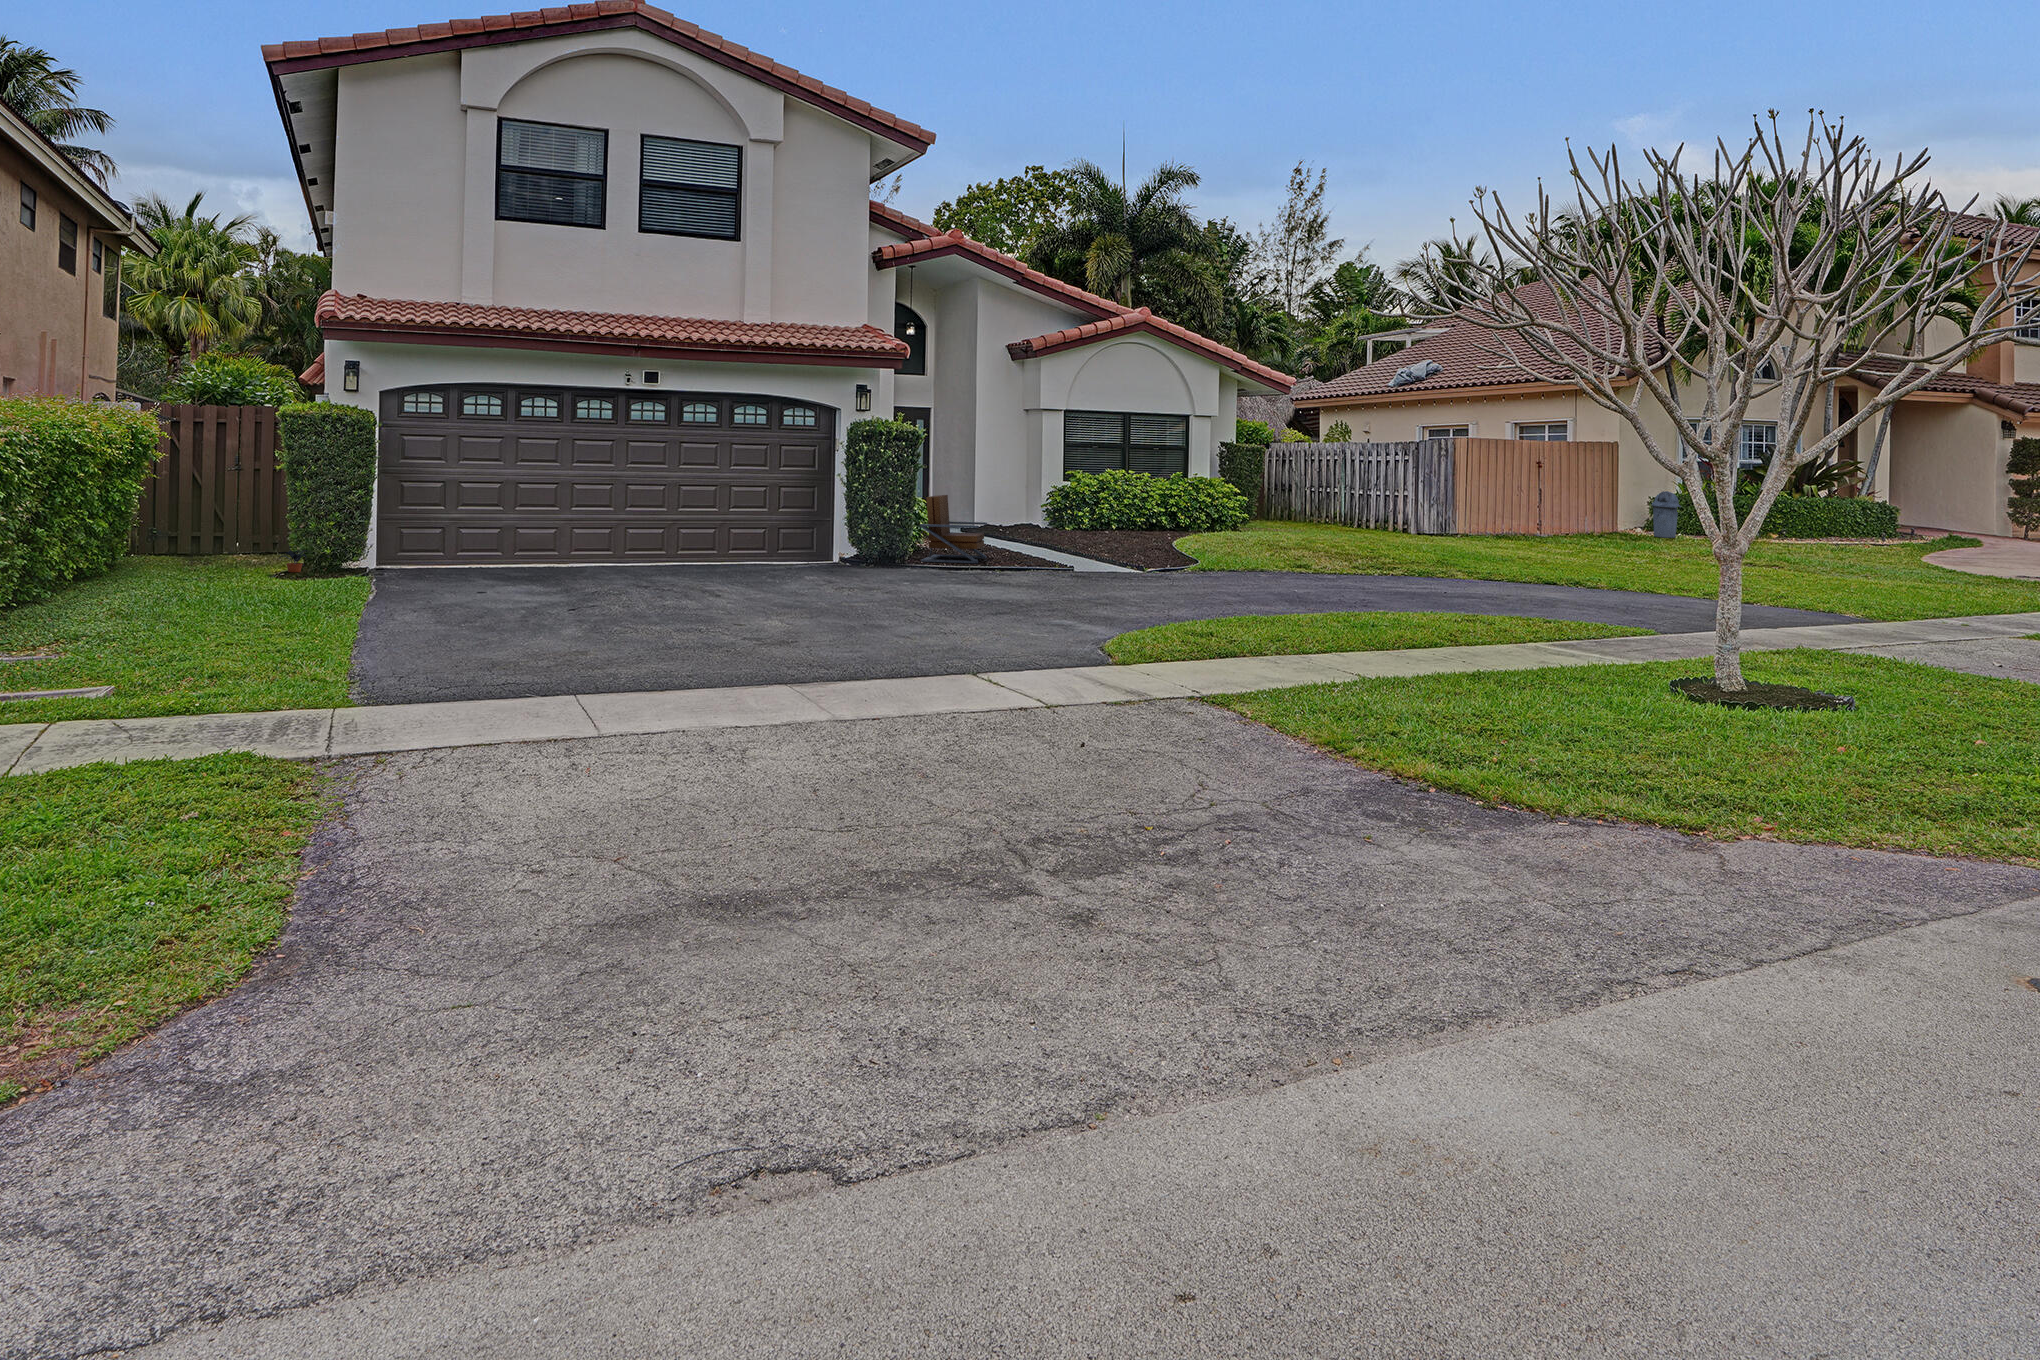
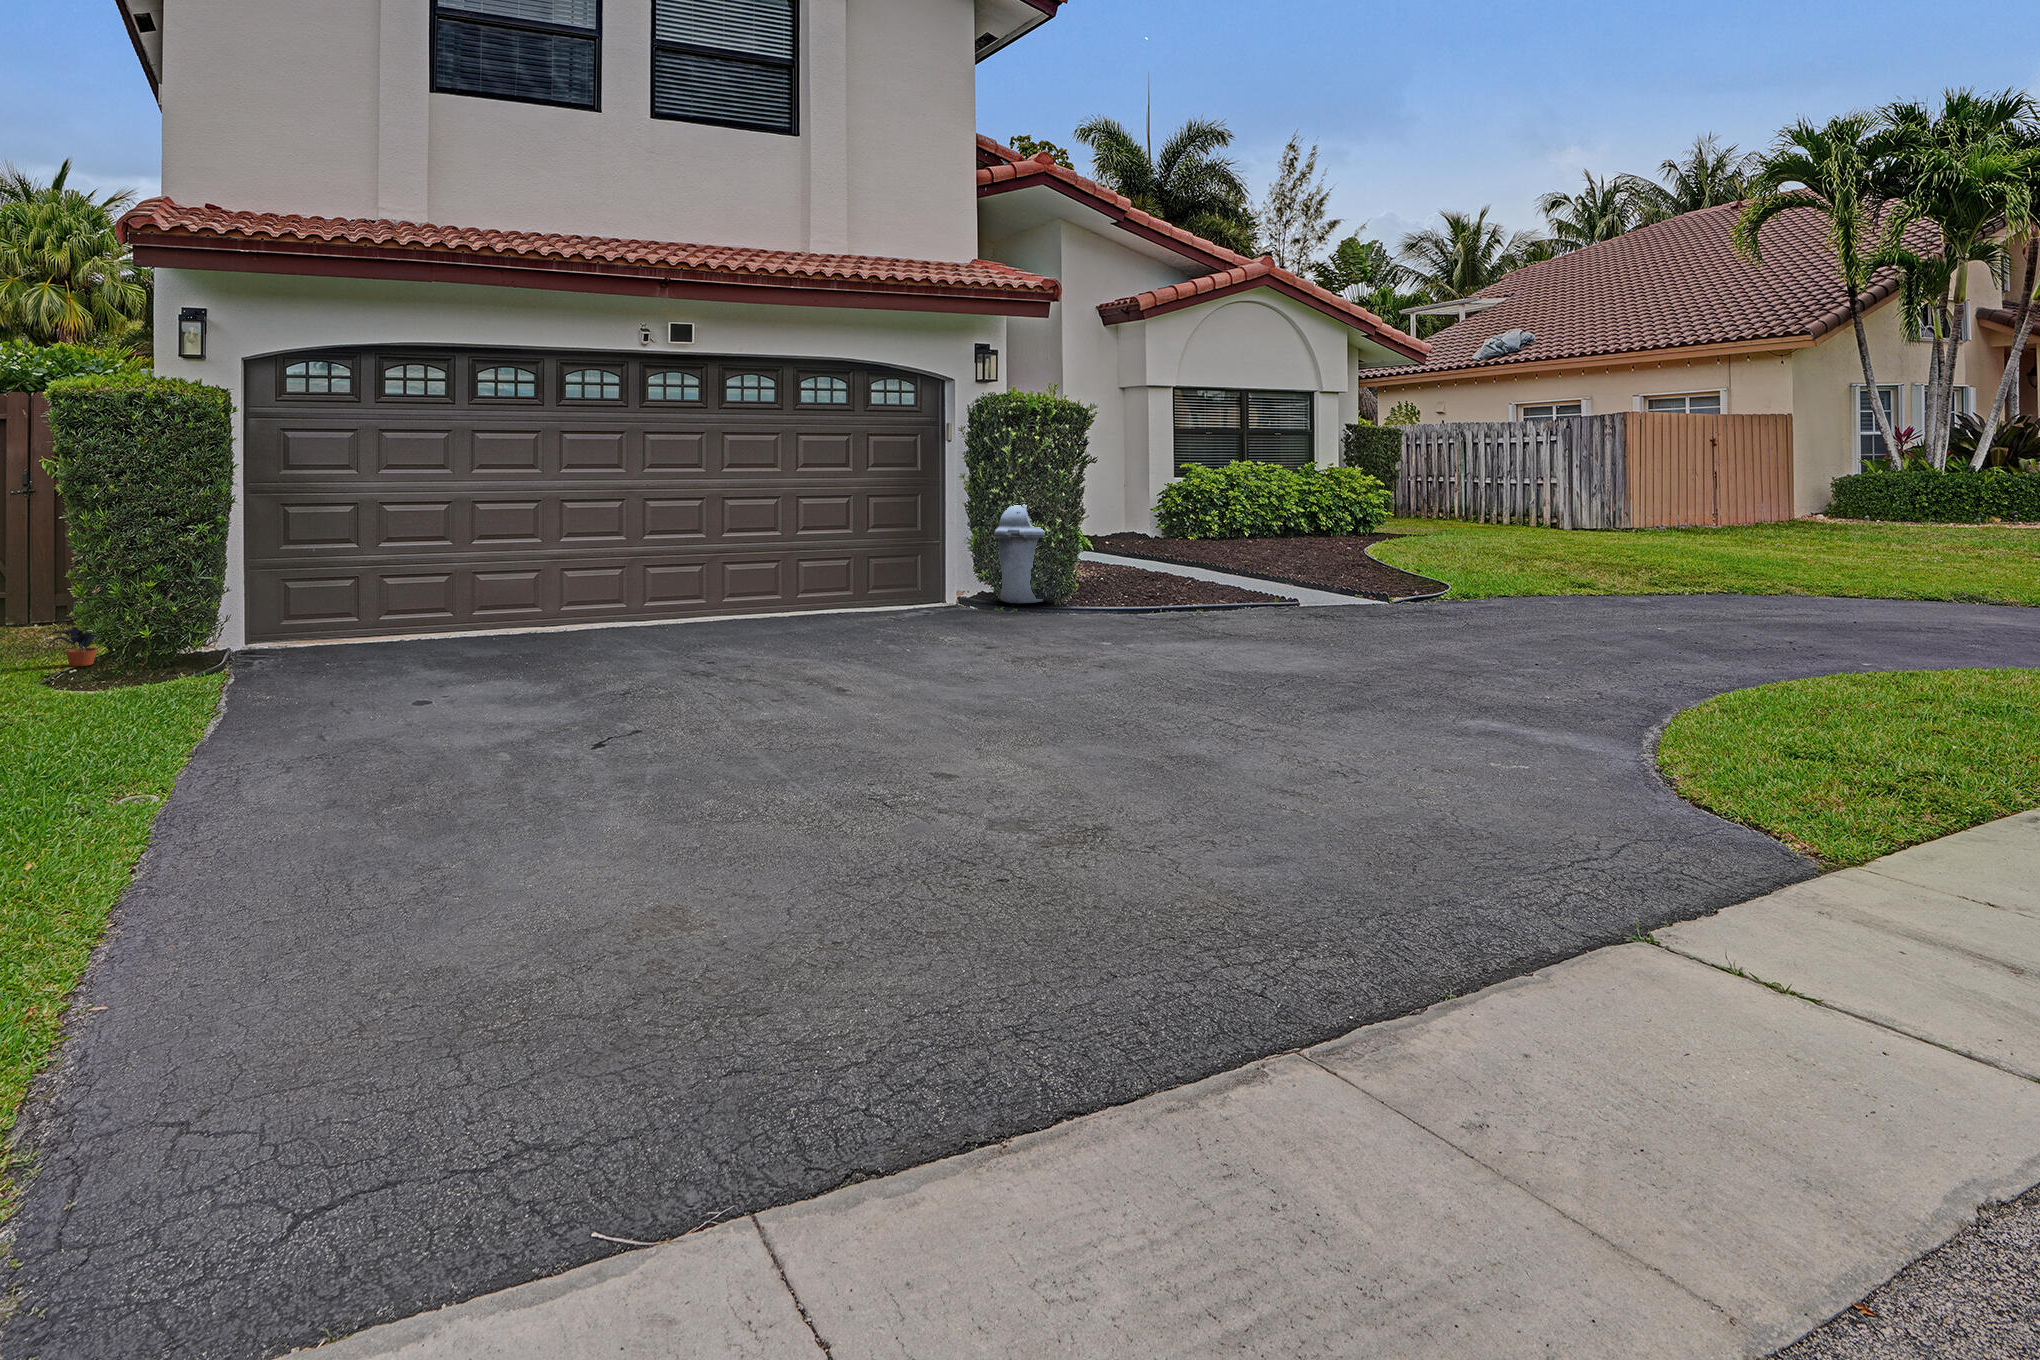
trash can: present [1652,491,1681,538] -> present [994,504,1045,603]
lounge chair: present [920,495,987,563] -> none [1070,500,1157,598]

